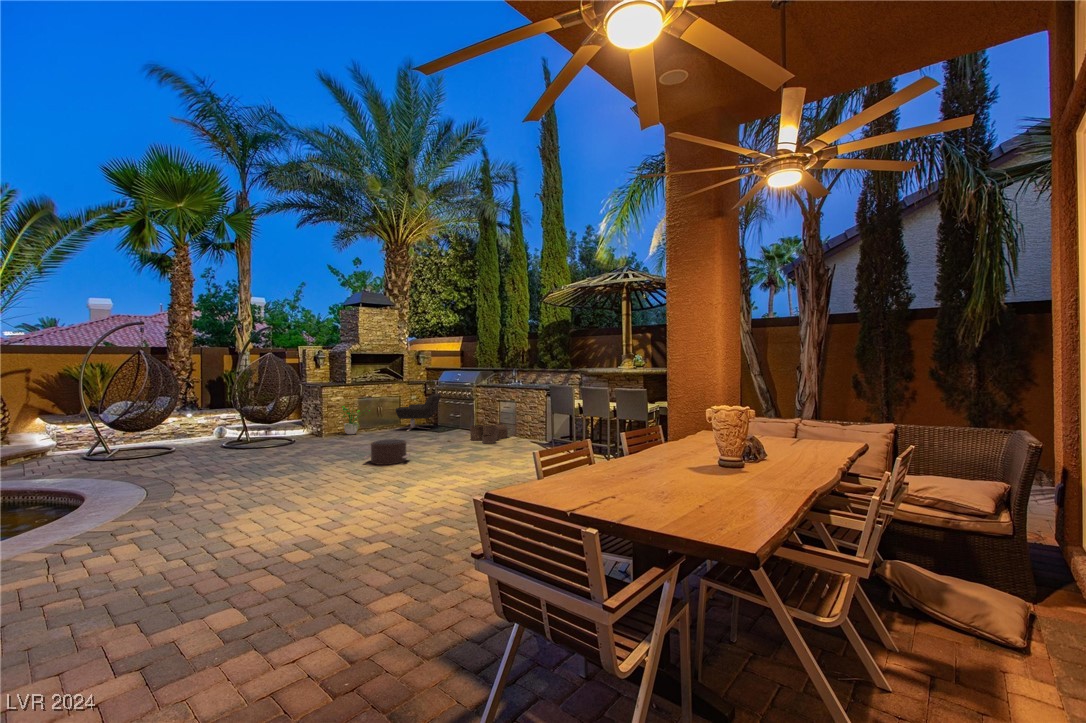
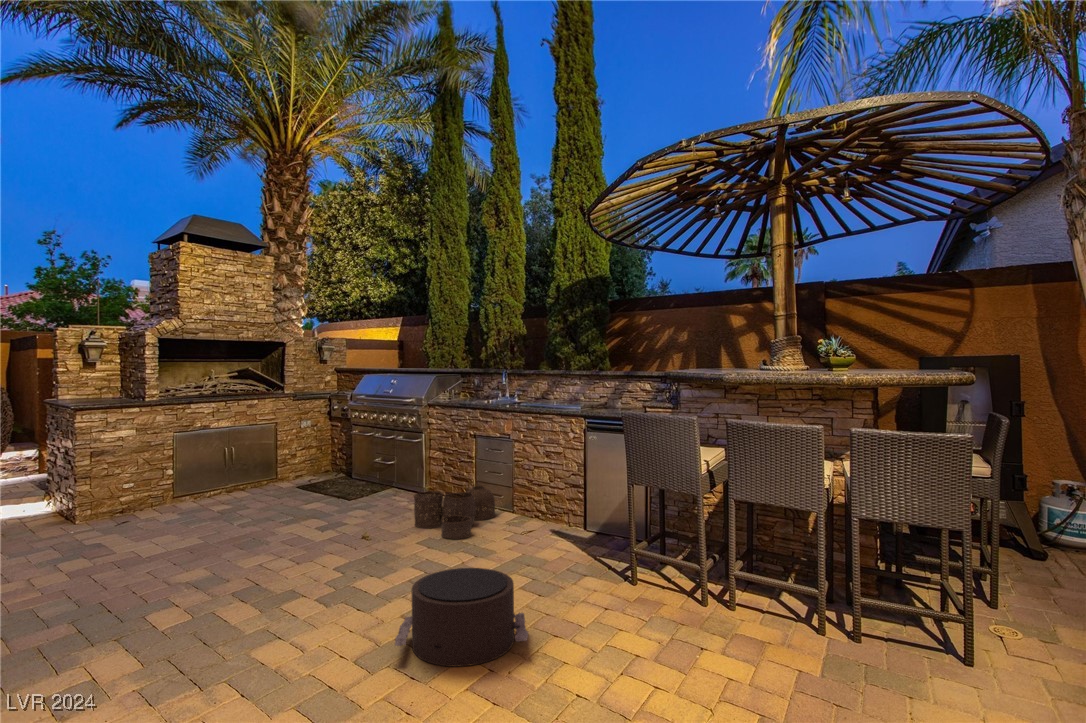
lounge chair: present [396,394,441,431] -> none [259,419,356,498]
potted plant: present [342,406,370,435] -> none [127,433,209,510]
pouf: present [364,439,410,465] -> present [395,568,528,667]

